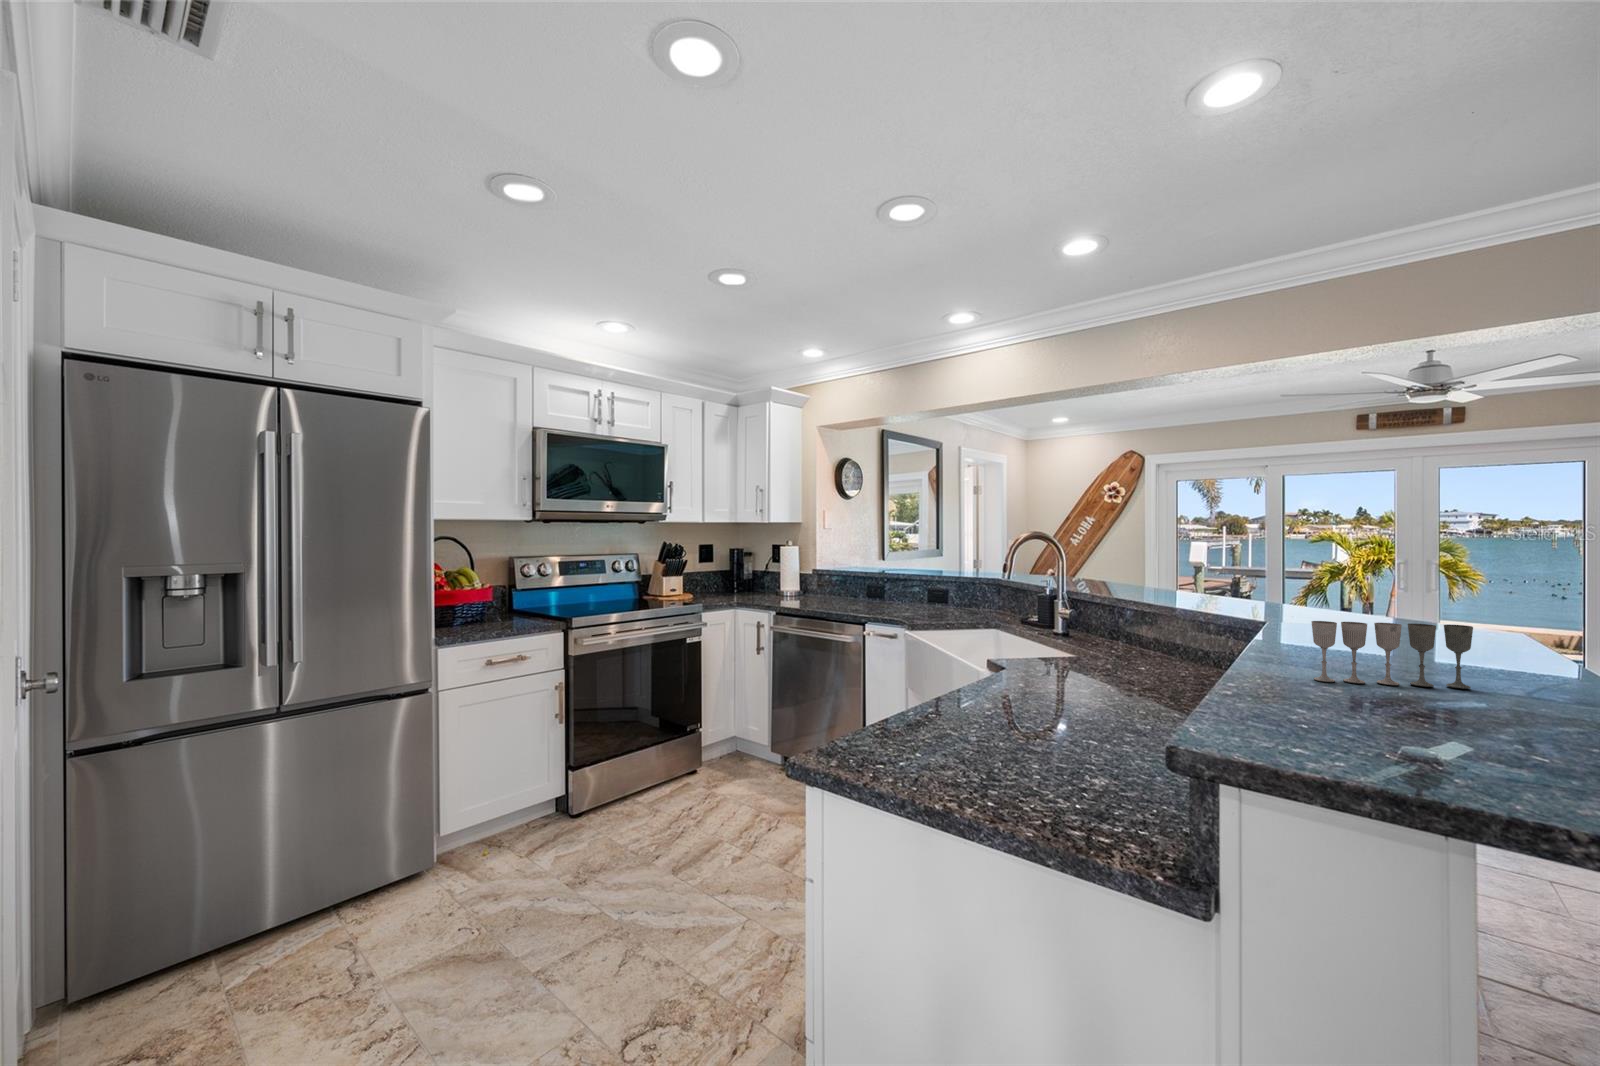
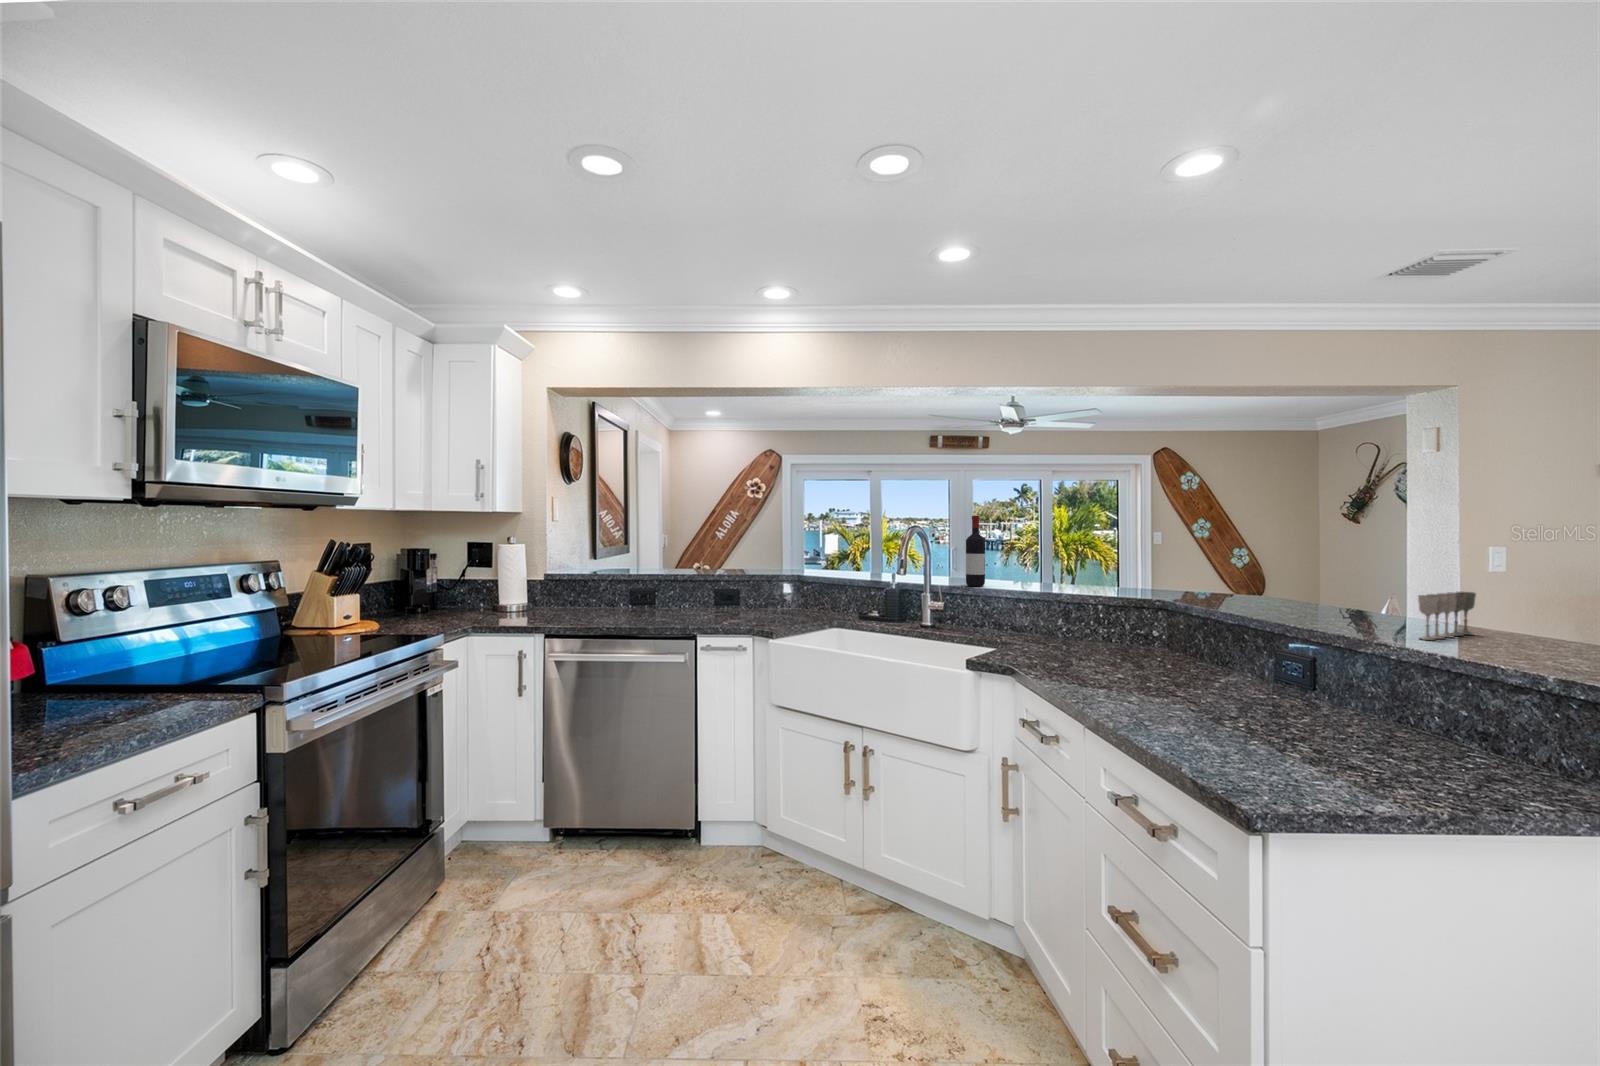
wine bottle: none [1119,520,1142,598] -> present [966,516,985,587]

